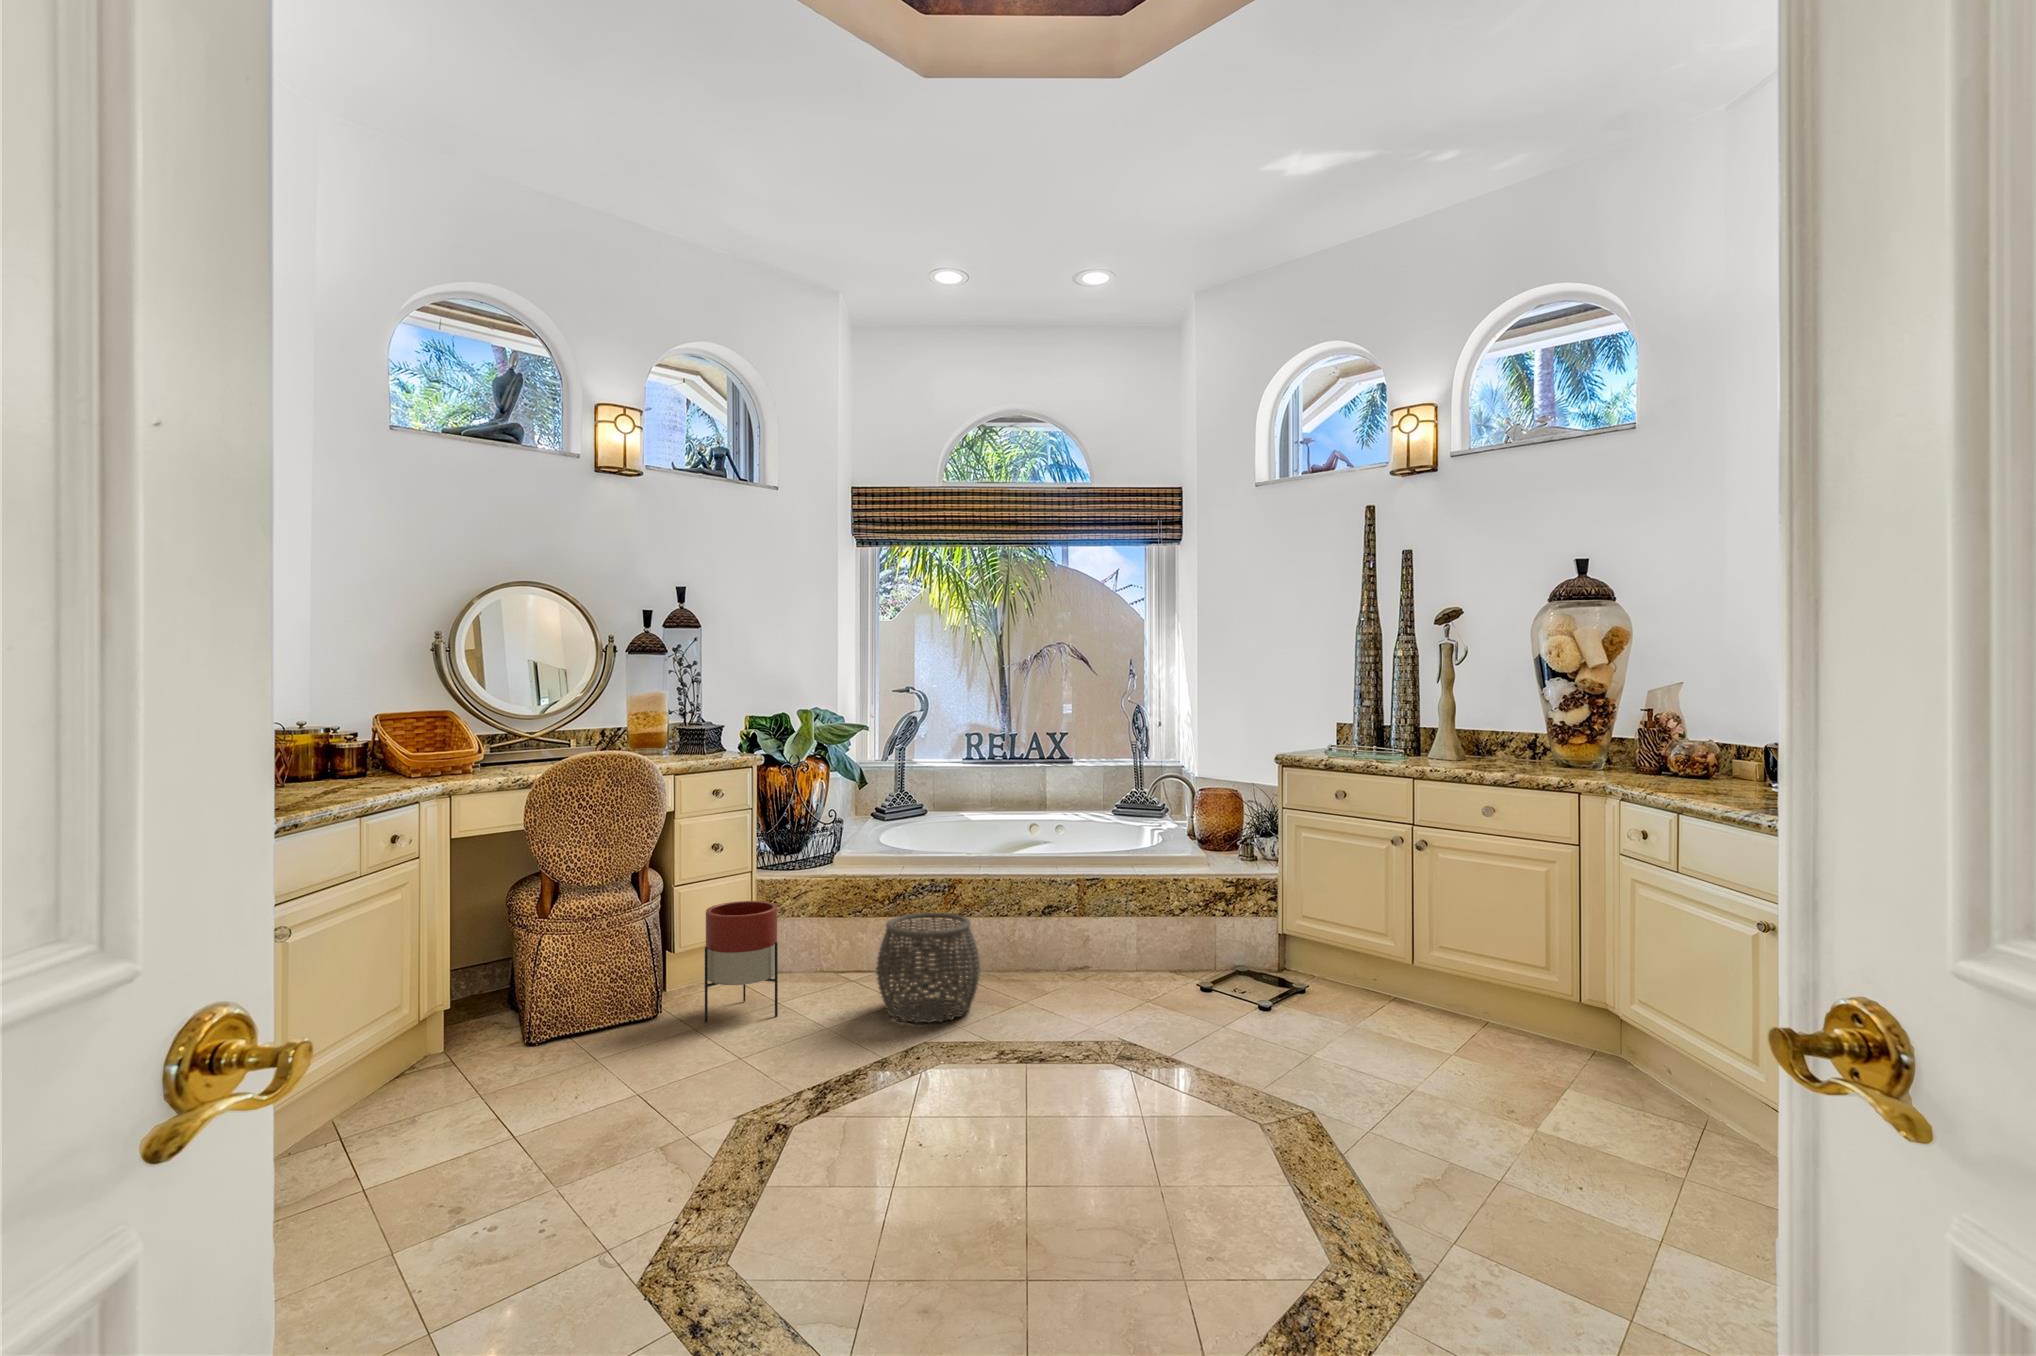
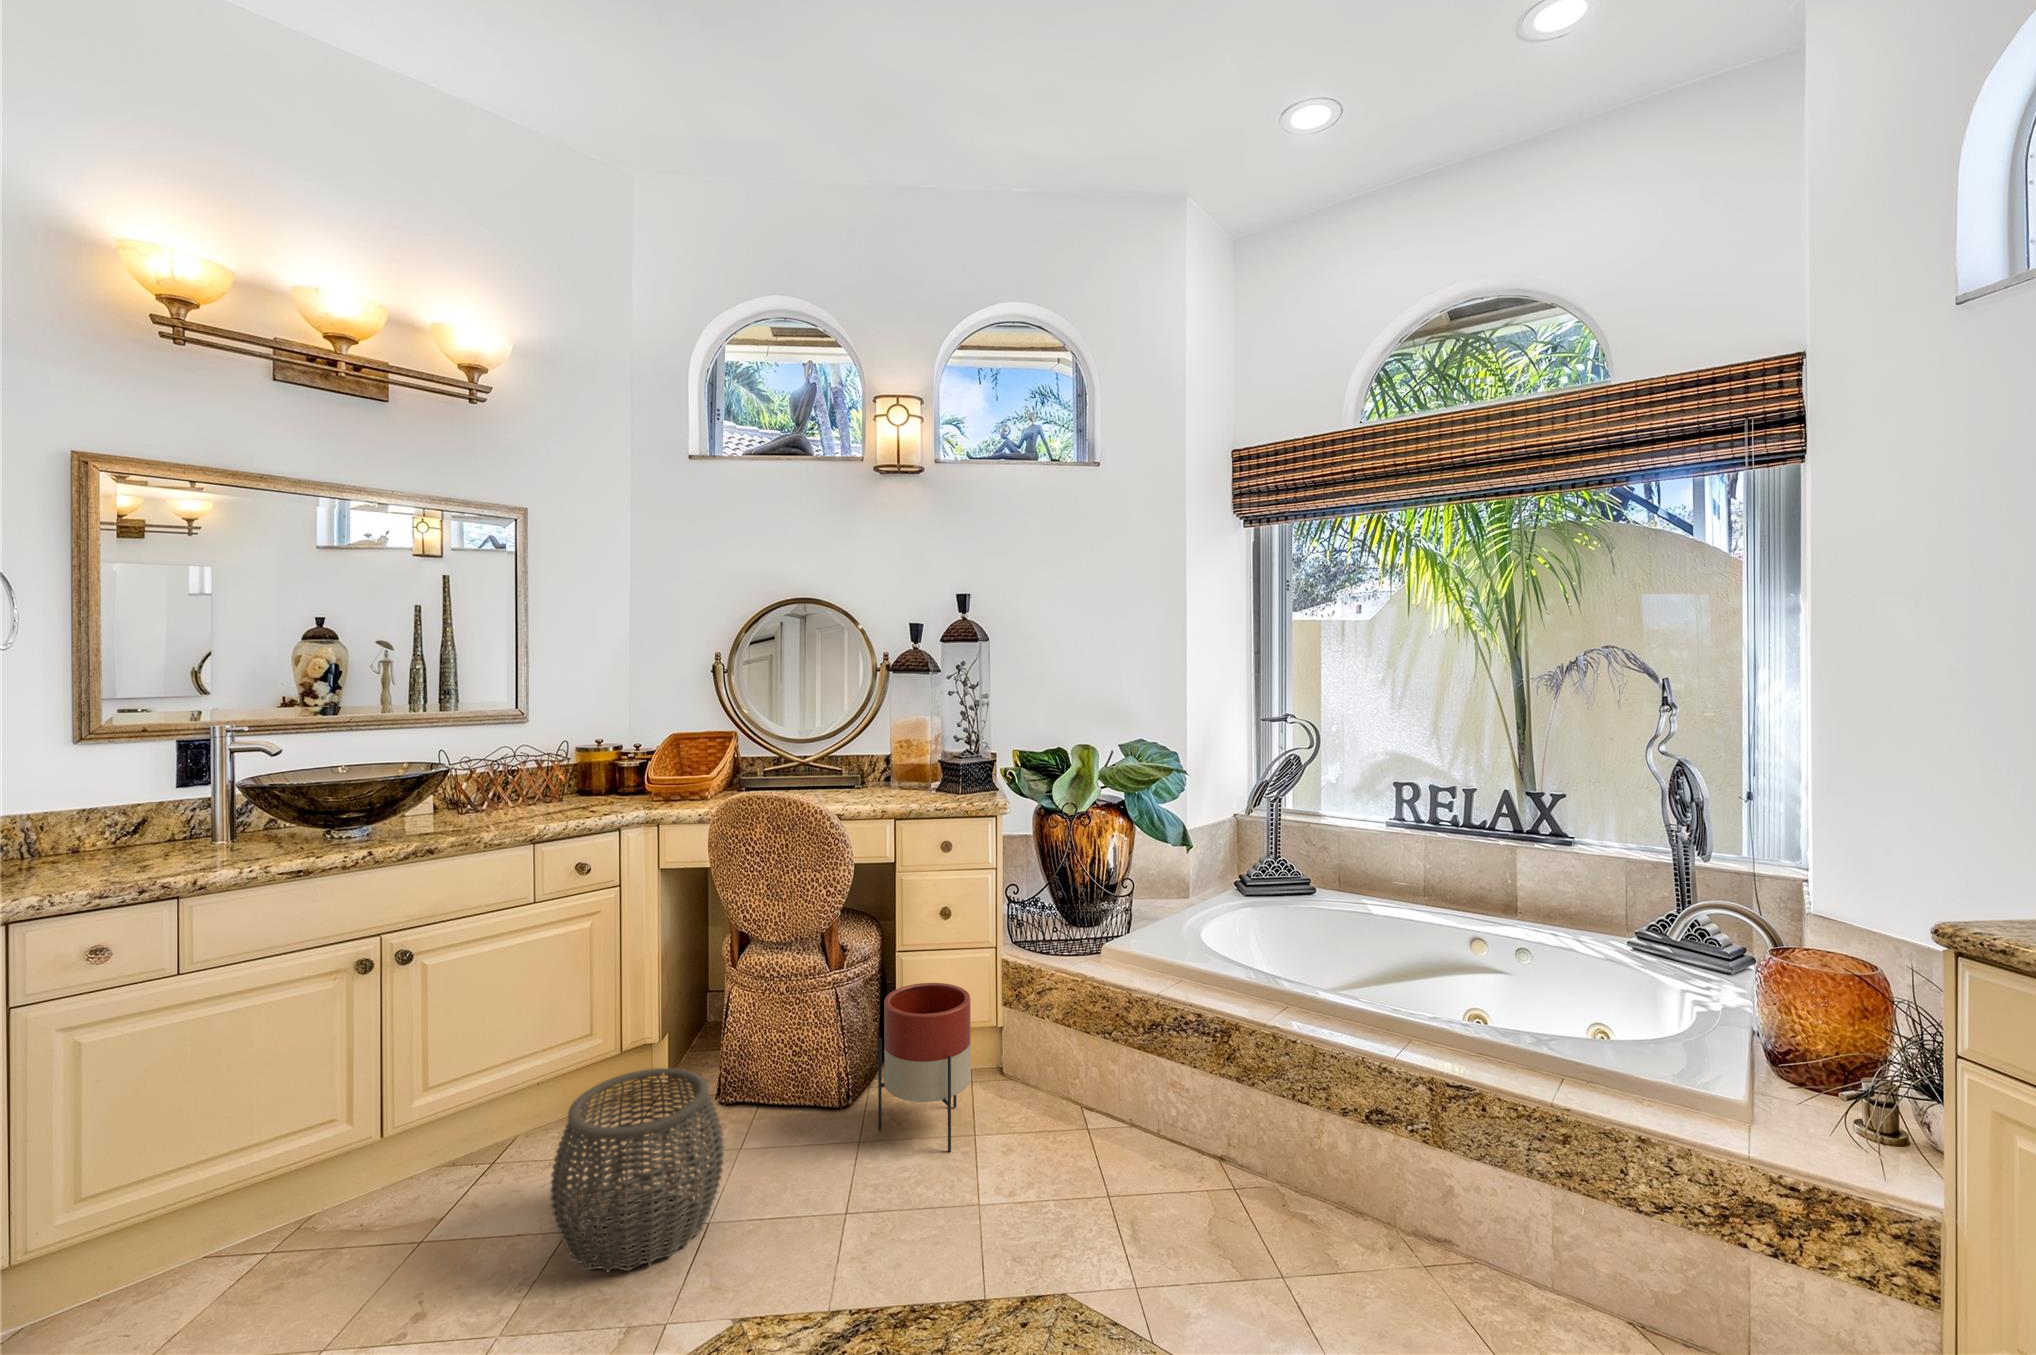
woven basket: present [876,913,980,1023] -> present [550,1068,724,1272]

